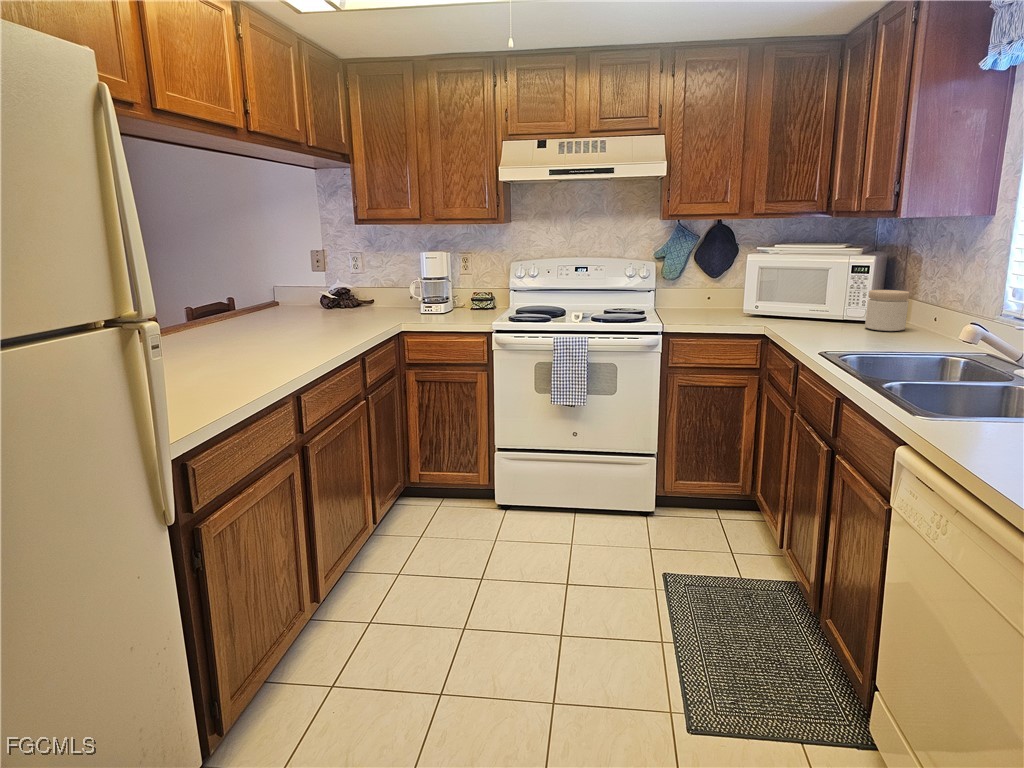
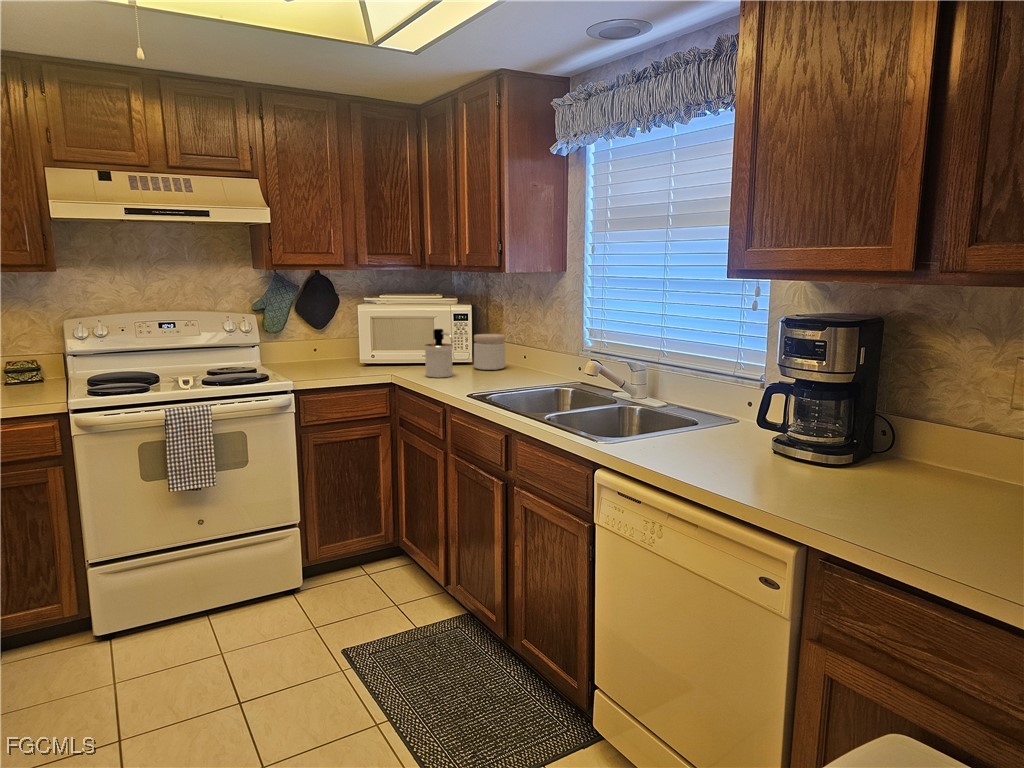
soap dispenser: none [800,281,835,333] -> present [424,329,453,378]

